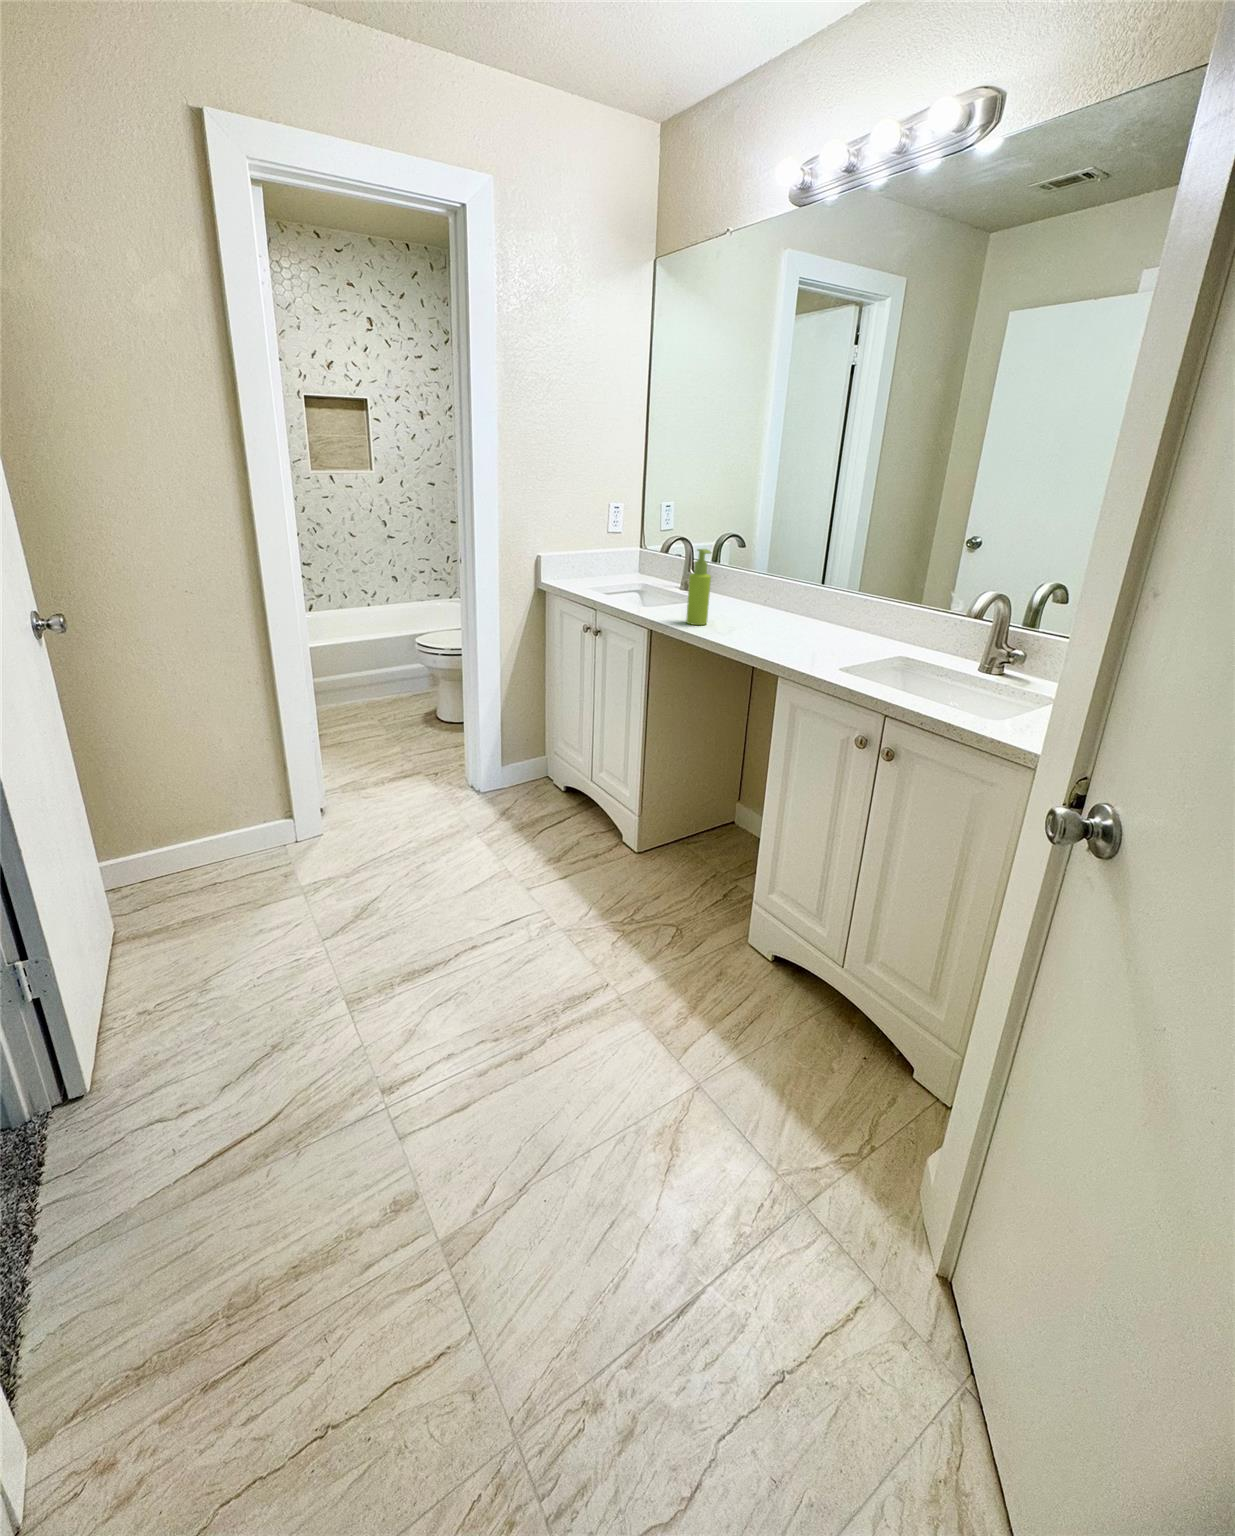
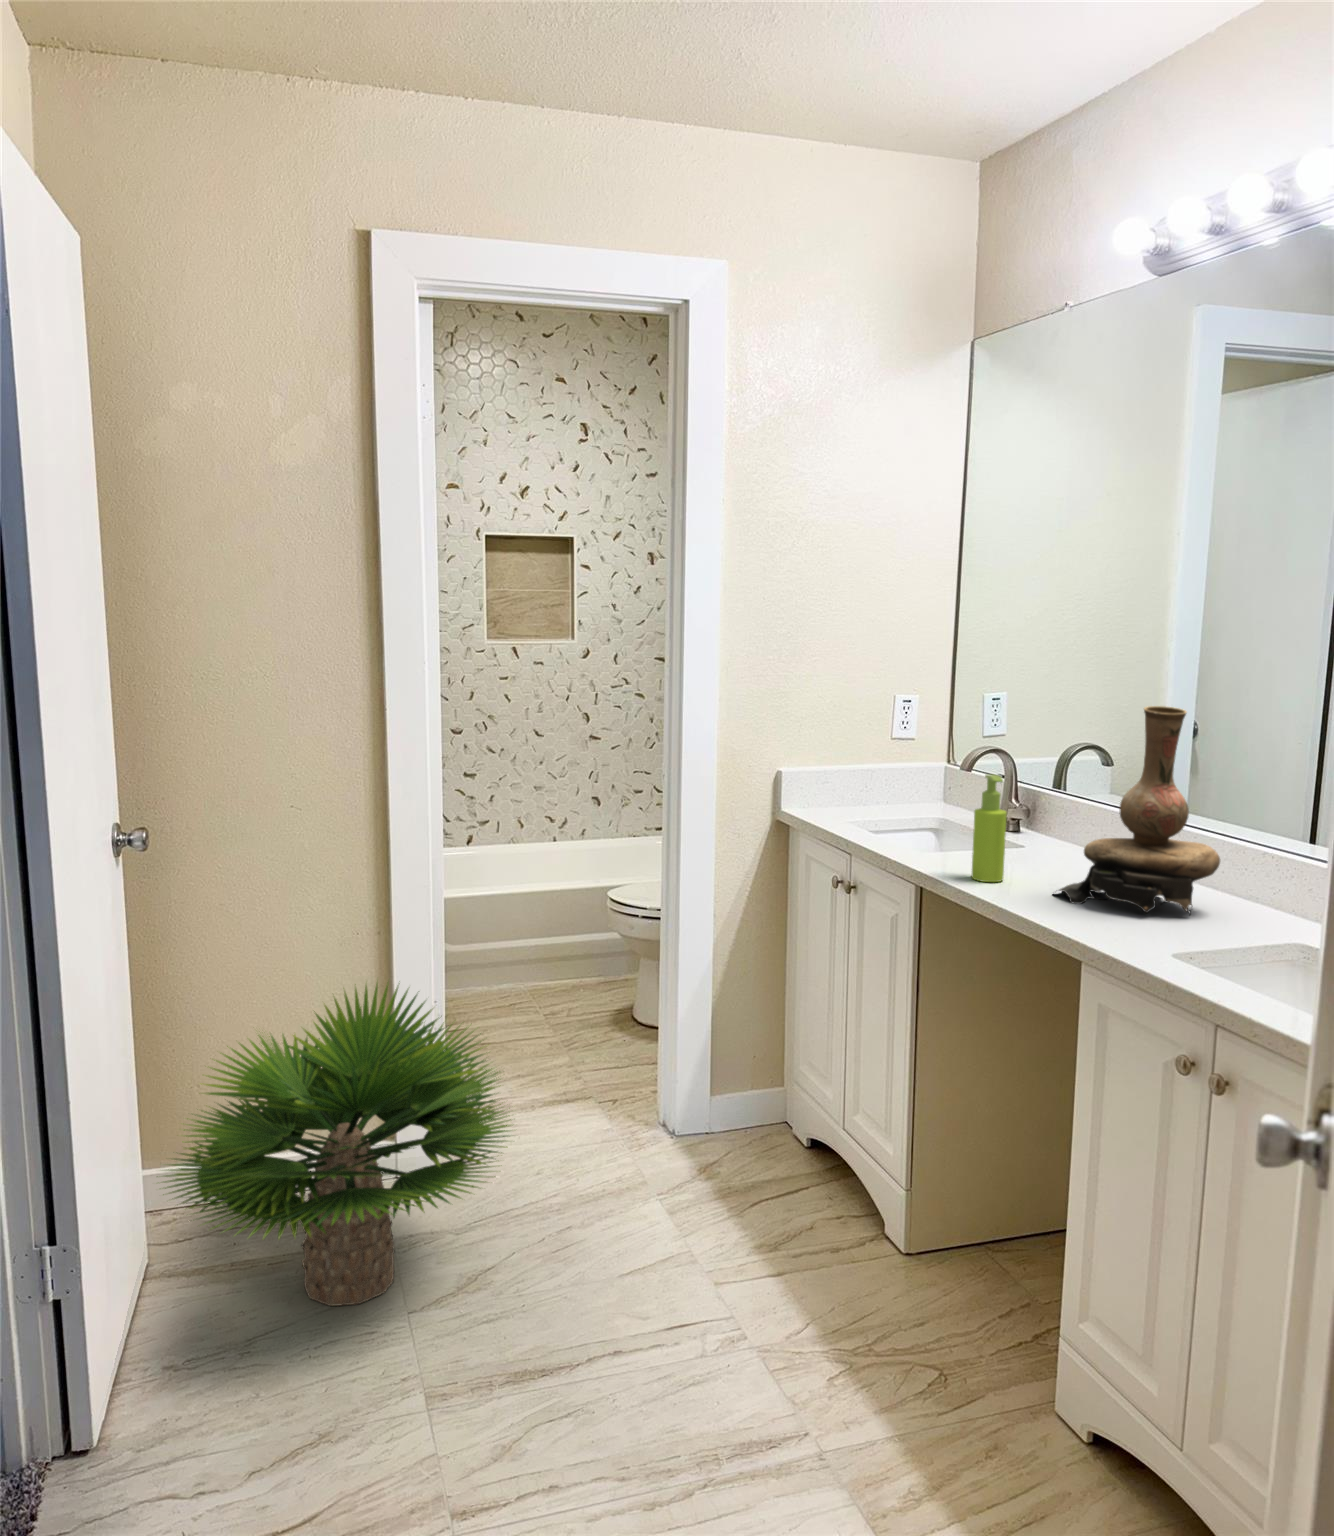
vase: none [741,495,850,642] -> present [1059,706,1220,914]
potted plant: none [96,719,386,947] -> present [163,983,511,1306]

